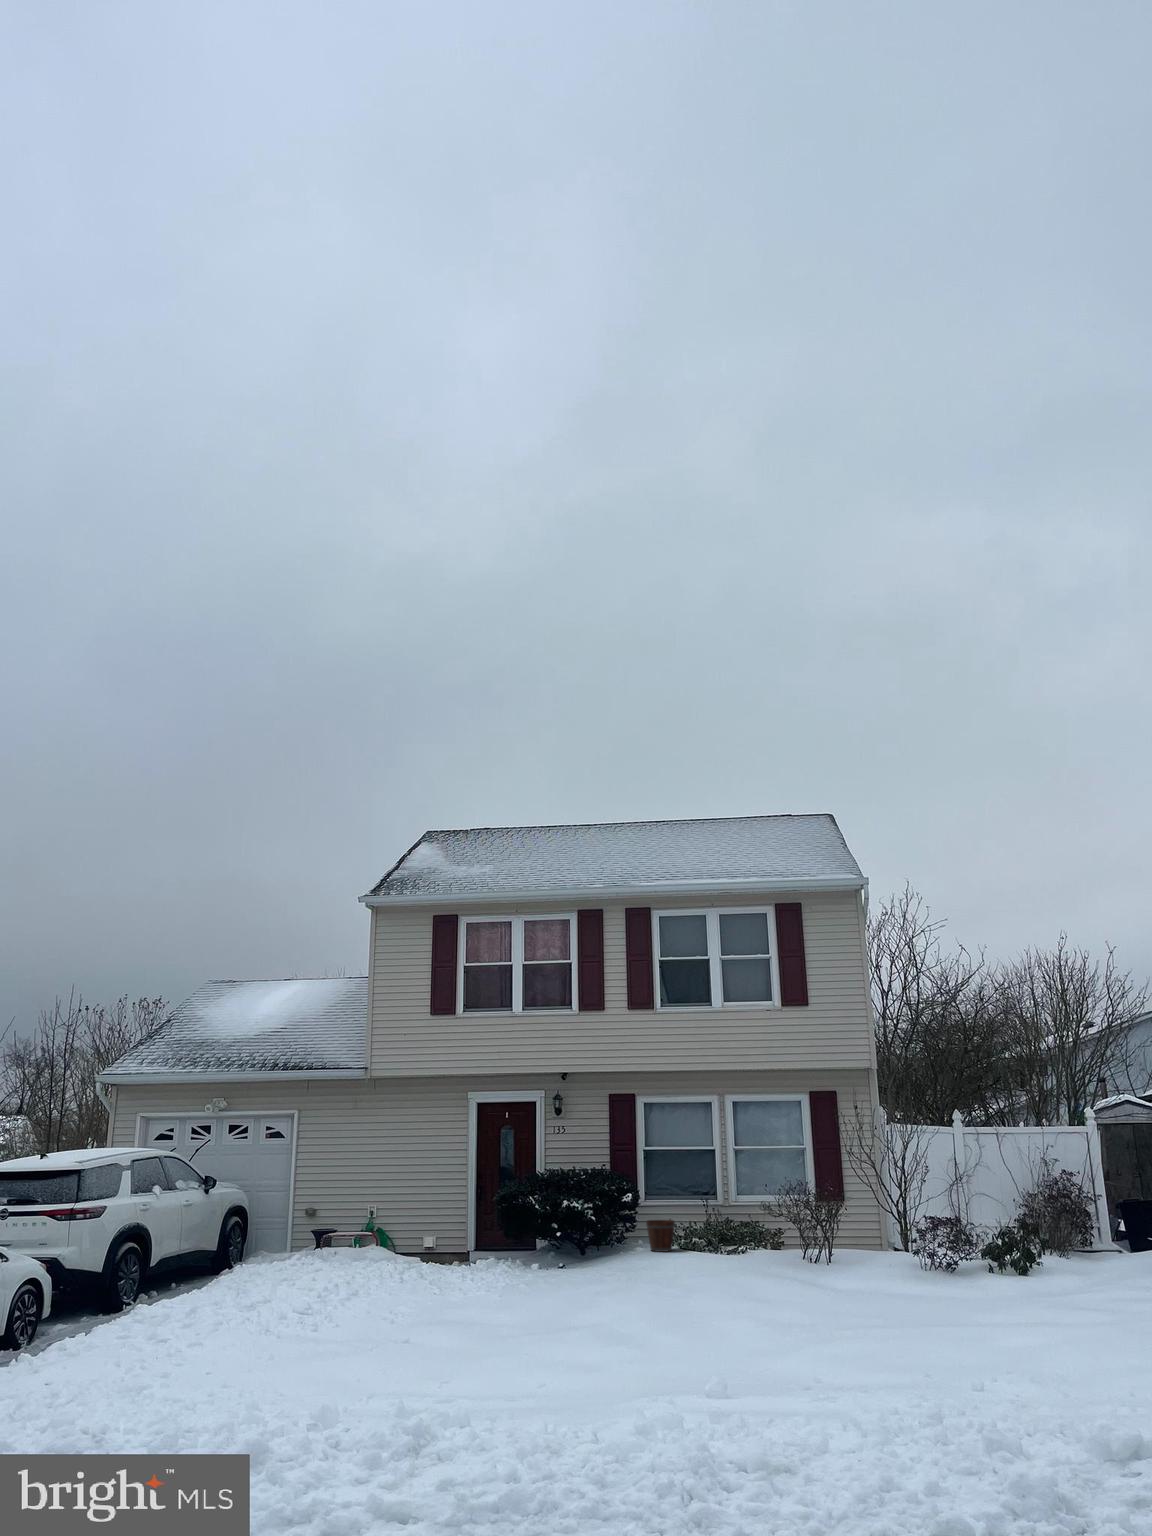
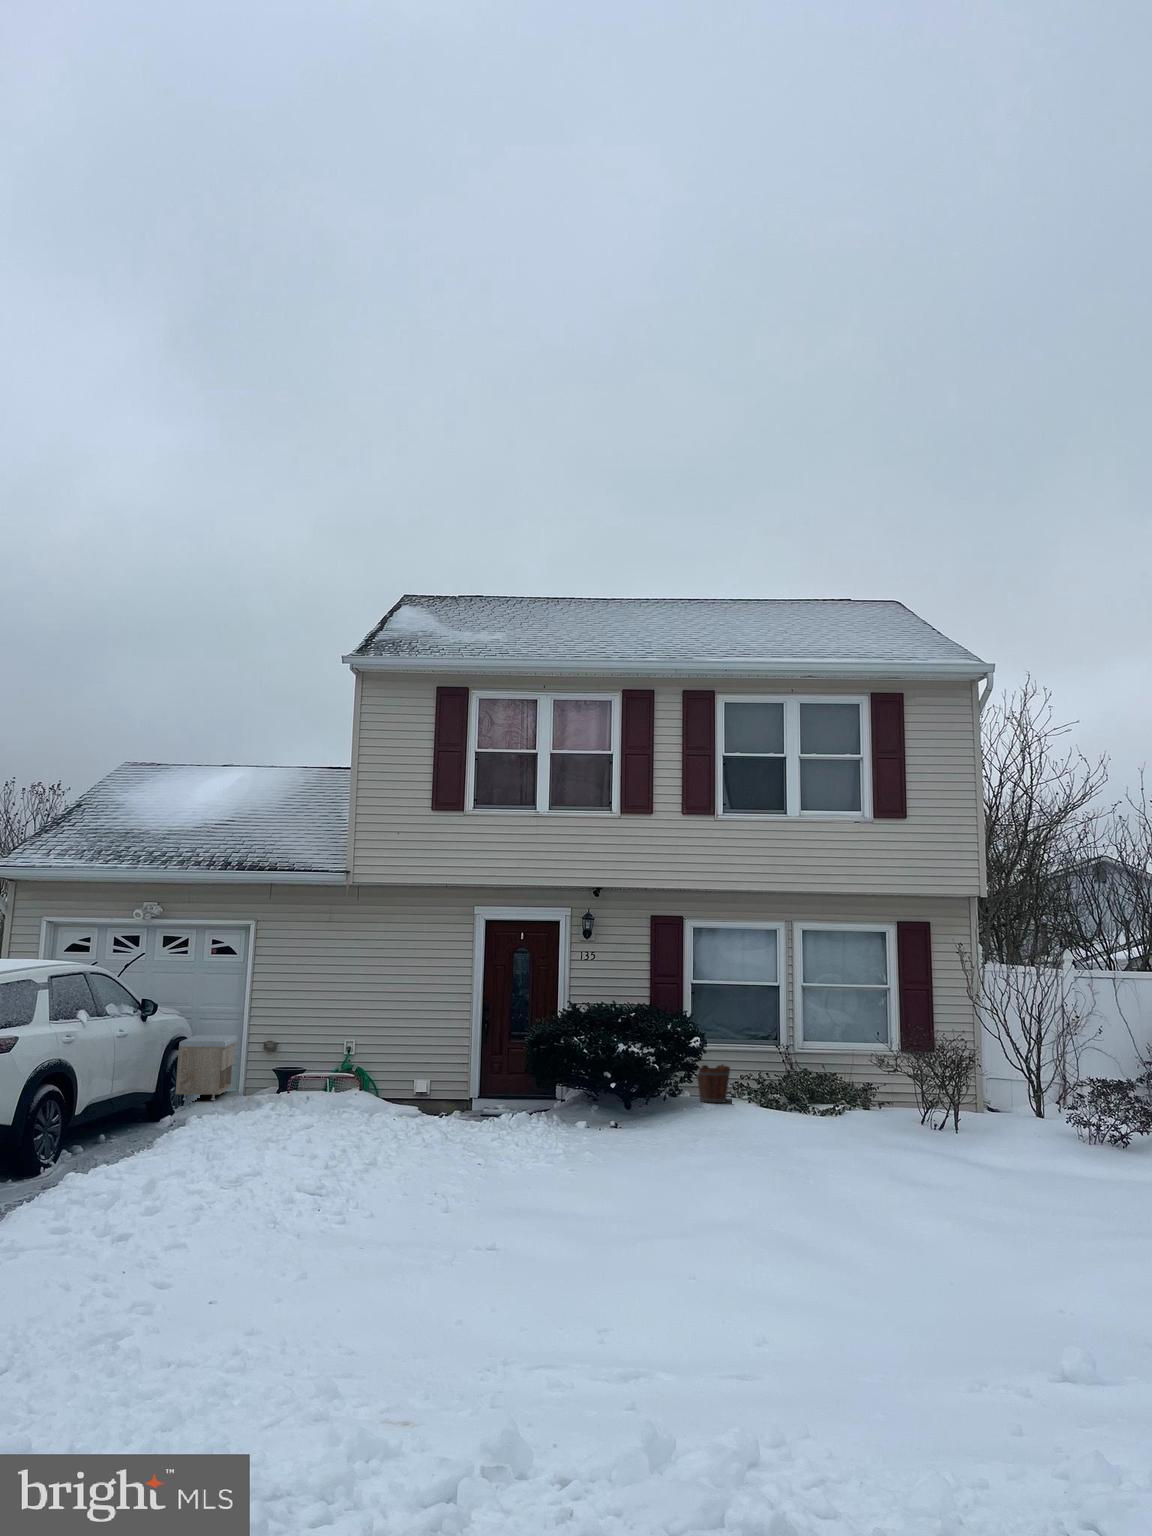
storage bench: none [233,1204,283,1257] -> present [176,1035,238,1100]

